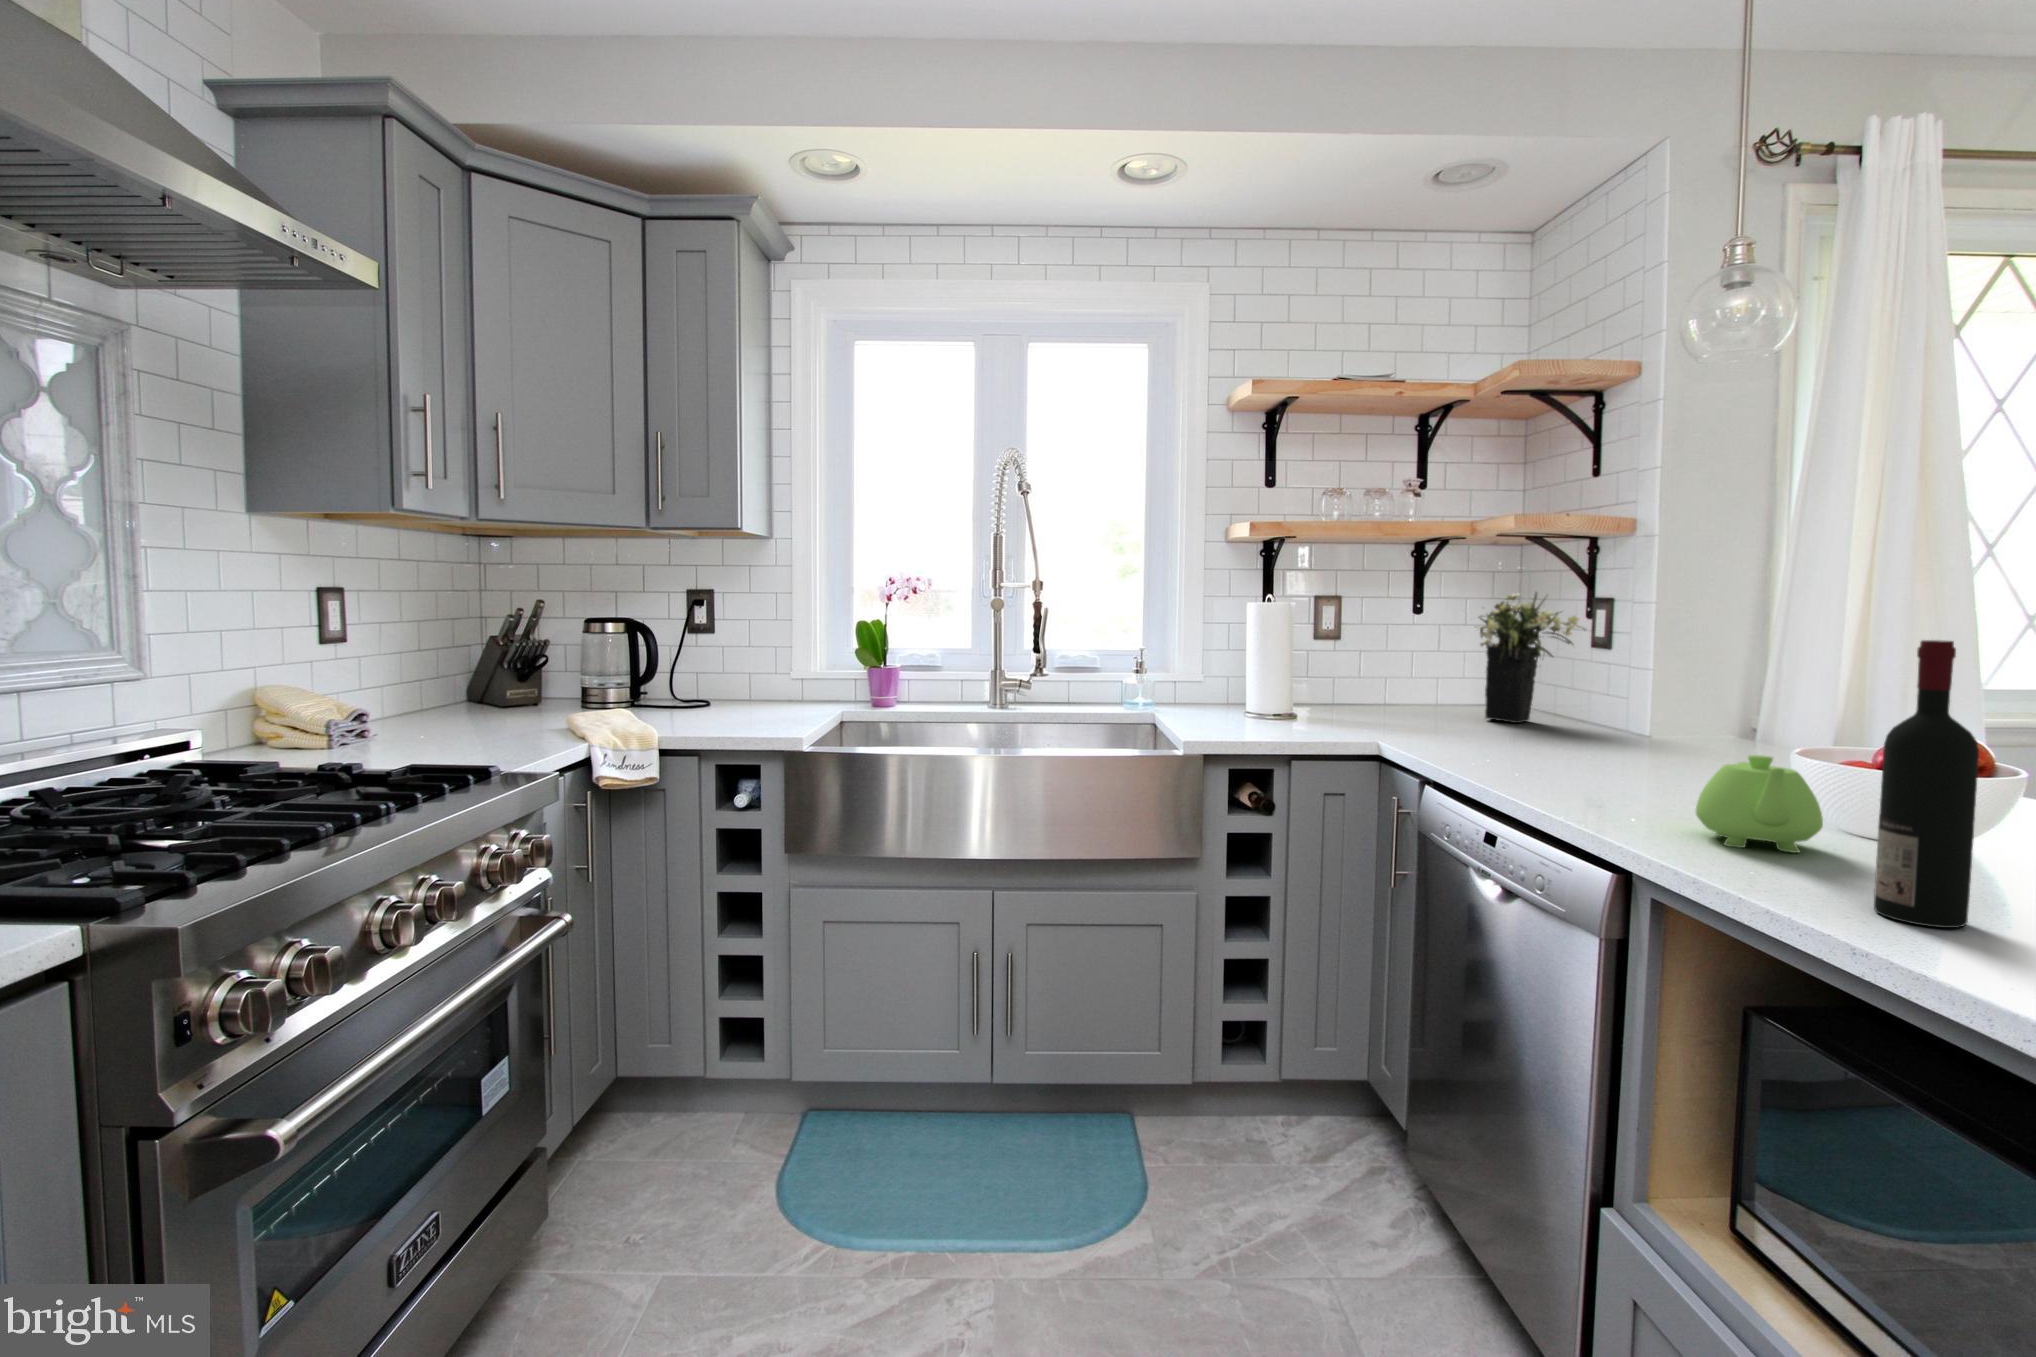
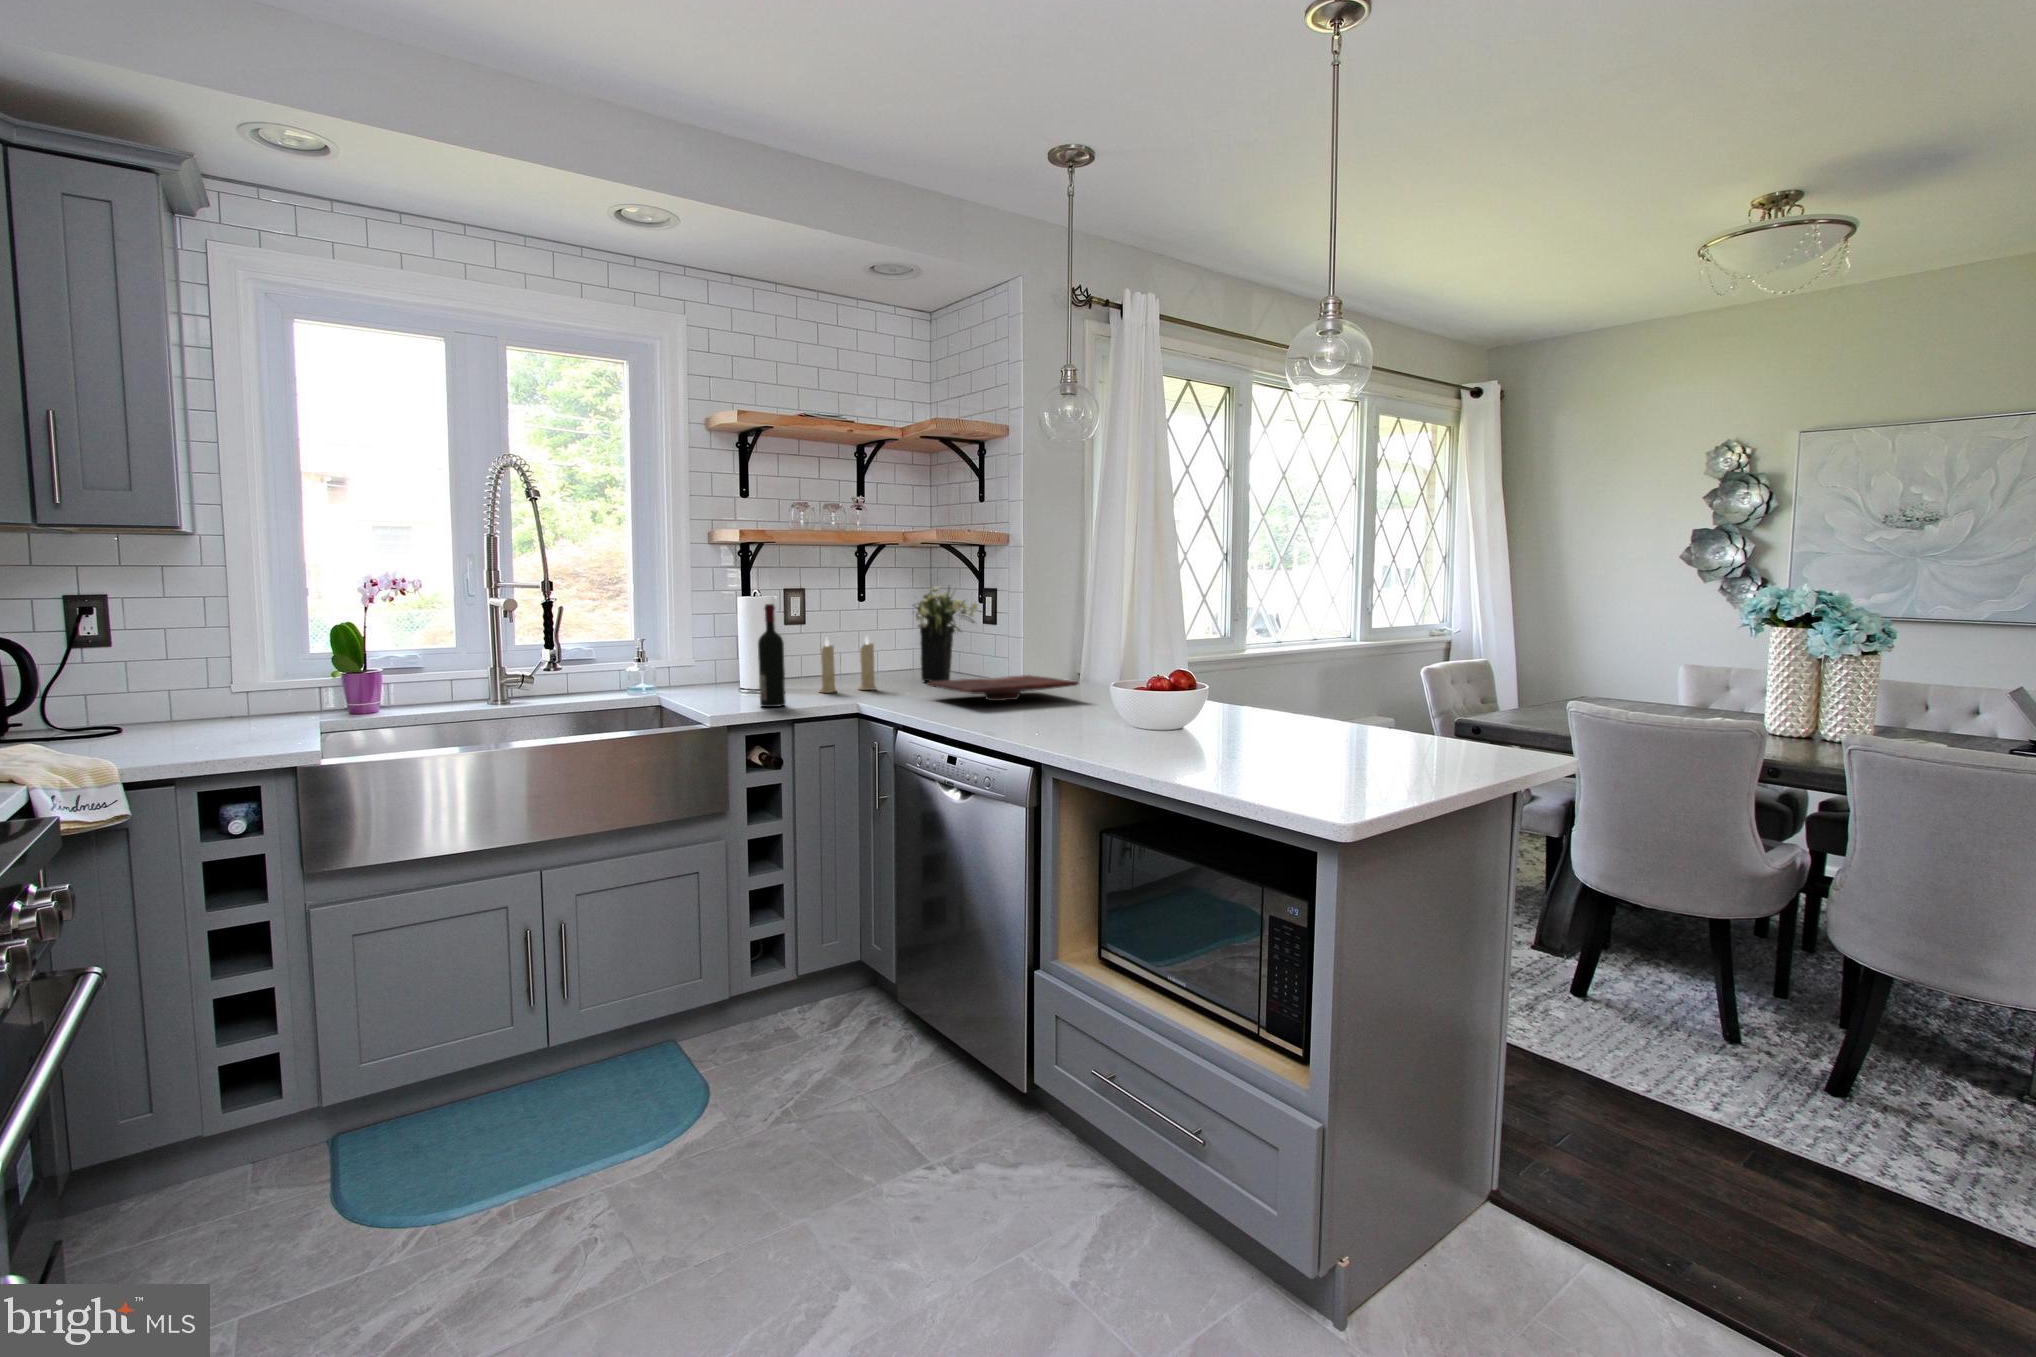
wine bottle: present [1874,640,1979,928] -> present [758,604,786,707]
candle: none [1335,653,1415,725] -> present [819,638,876,693]
cutting board: none [1480,720,1744,757] -> present [926,675,1078,701]
teapot: present [1695,755,1823,853] -> none [1065,690,1124,745]

